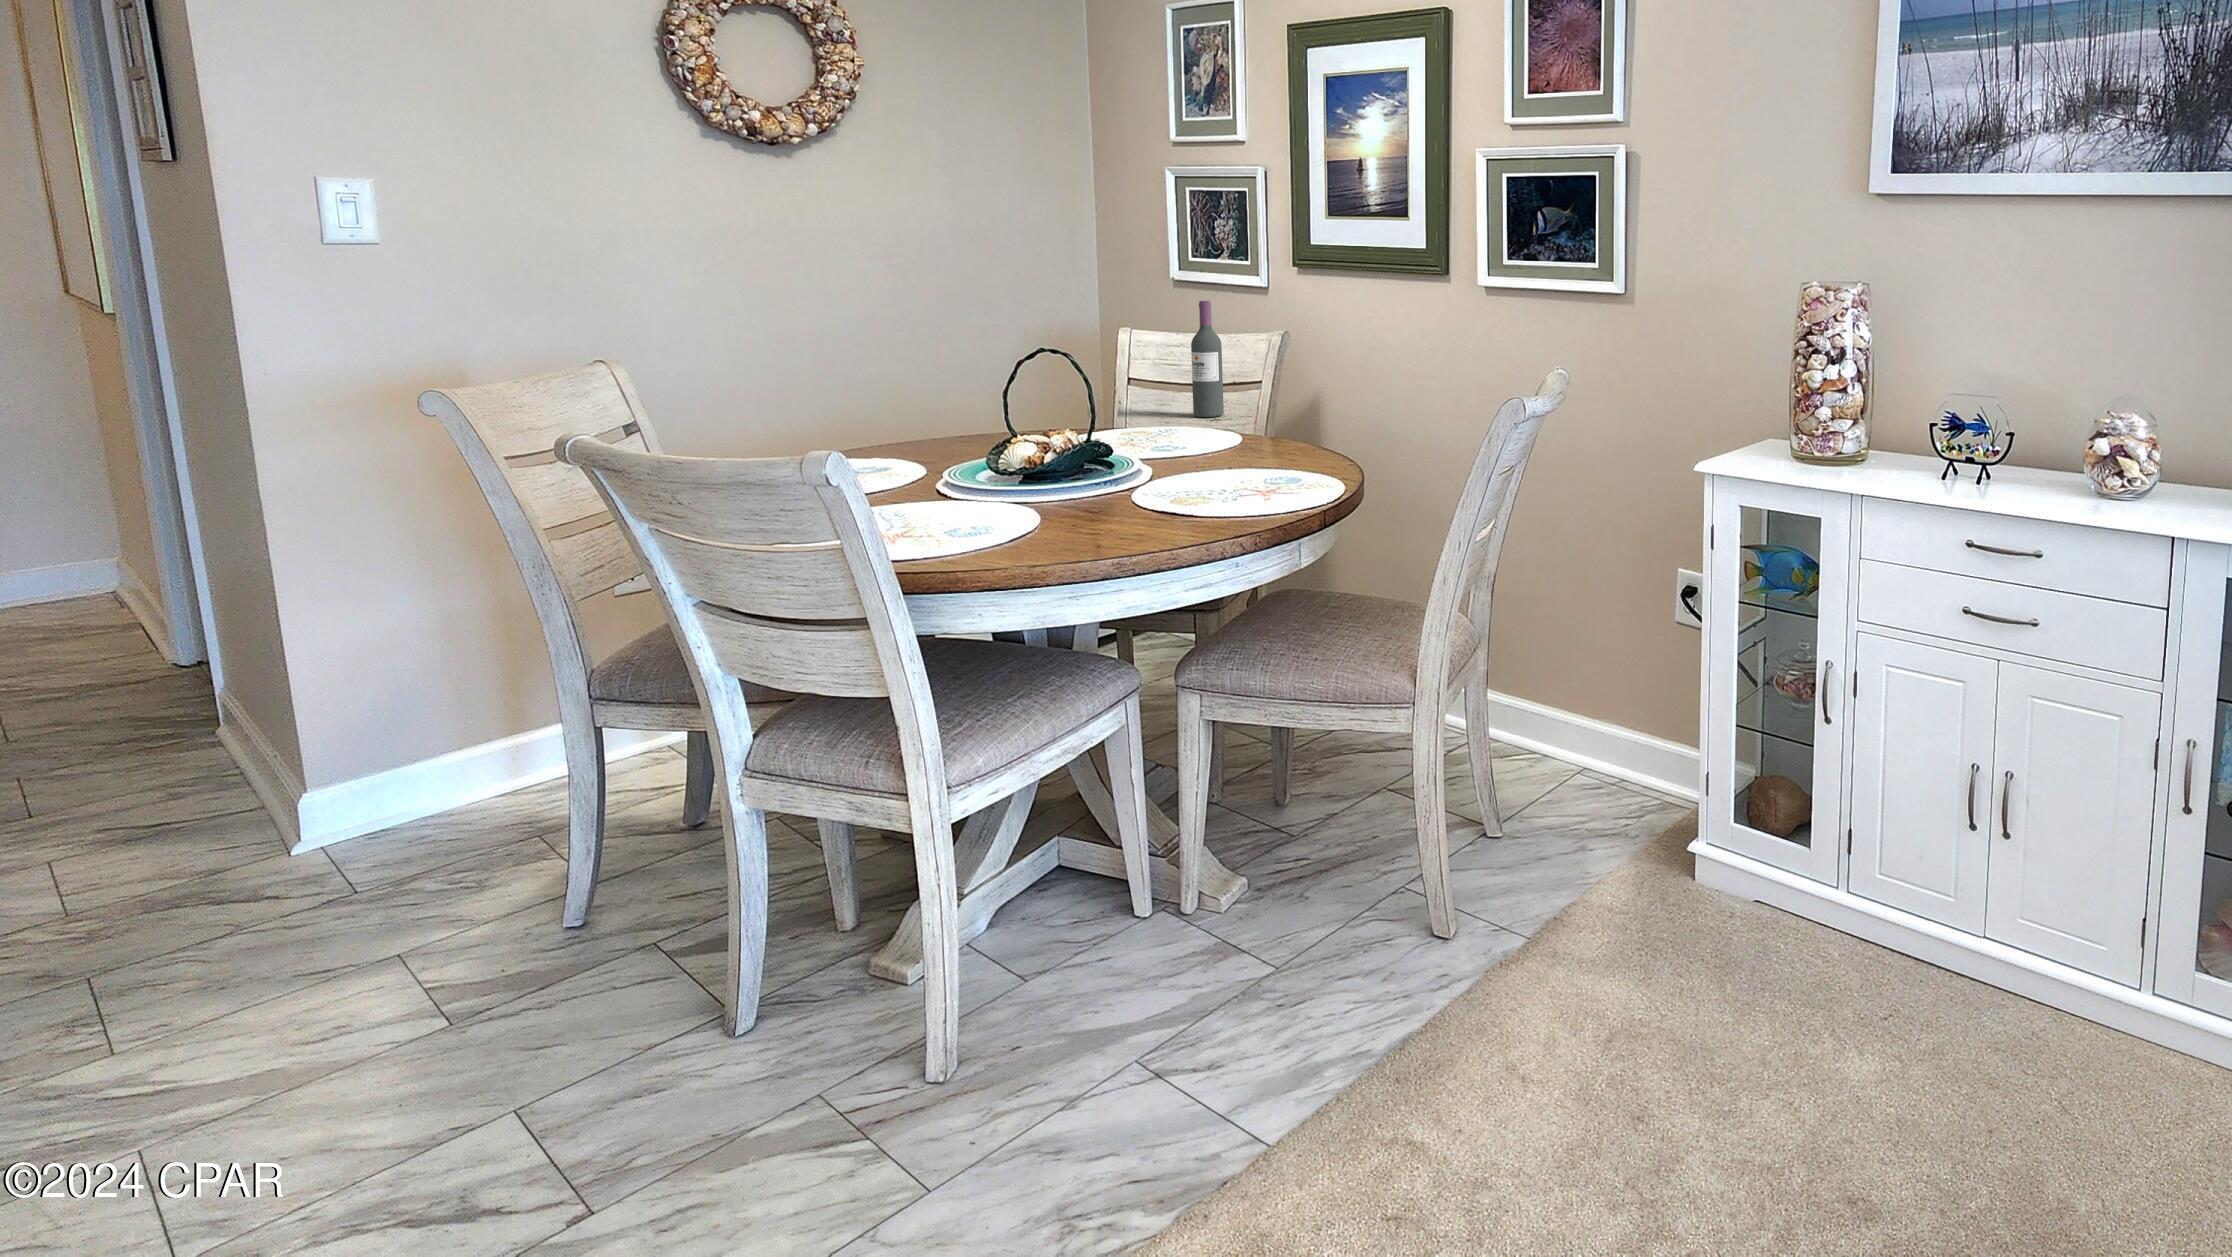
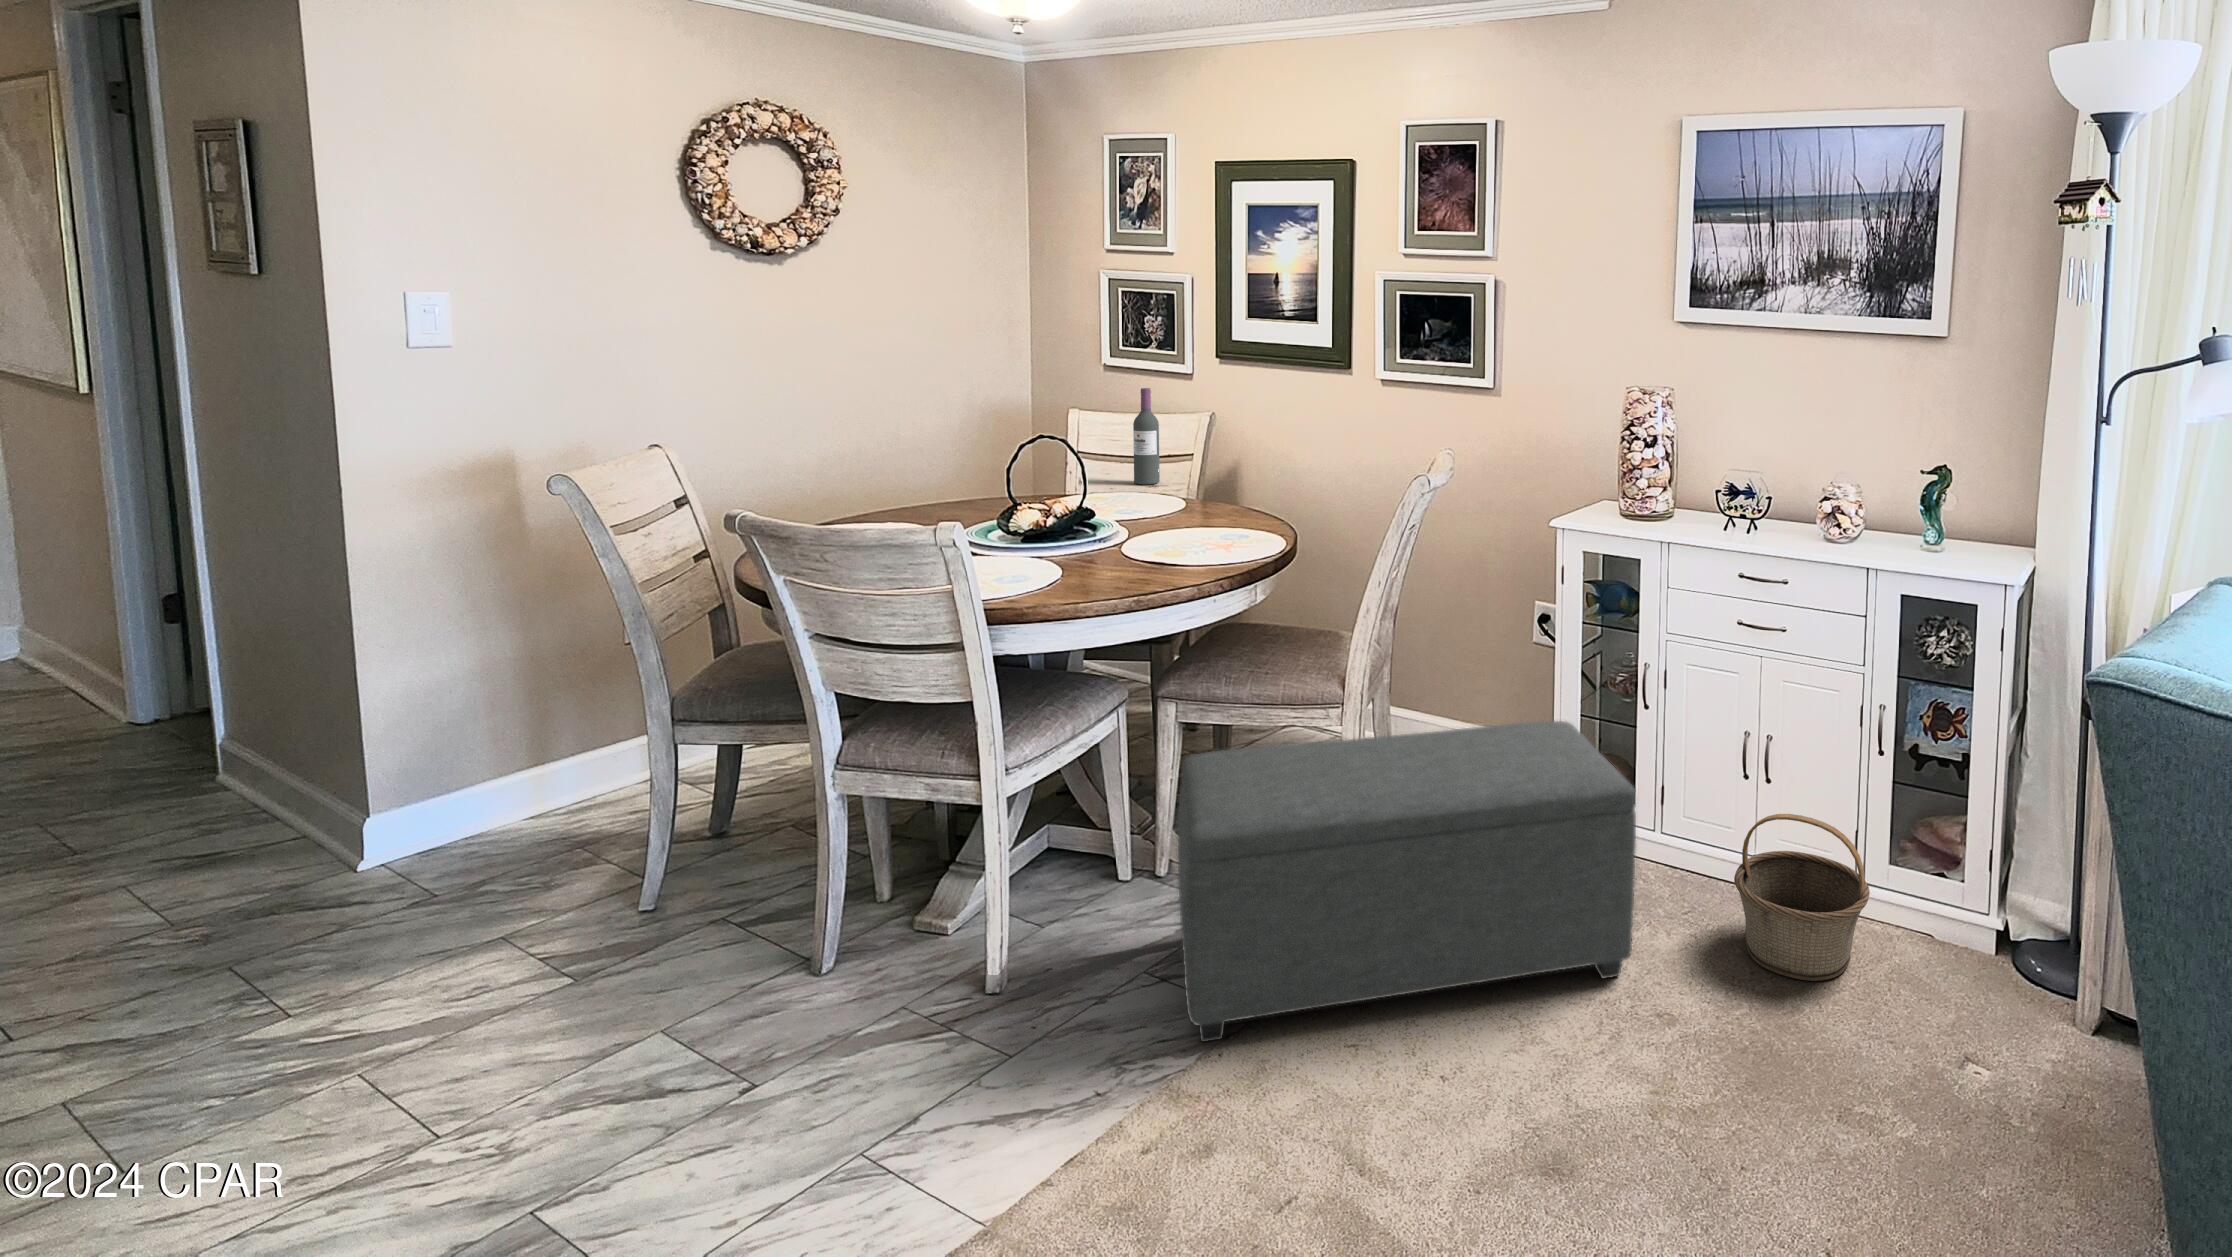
ottoman: none [1159,738,1815,1187] -> present [1178,721,1636,1042]
basket: none [1959,892,2170,1146] -> present [1734,814,1870,981]

